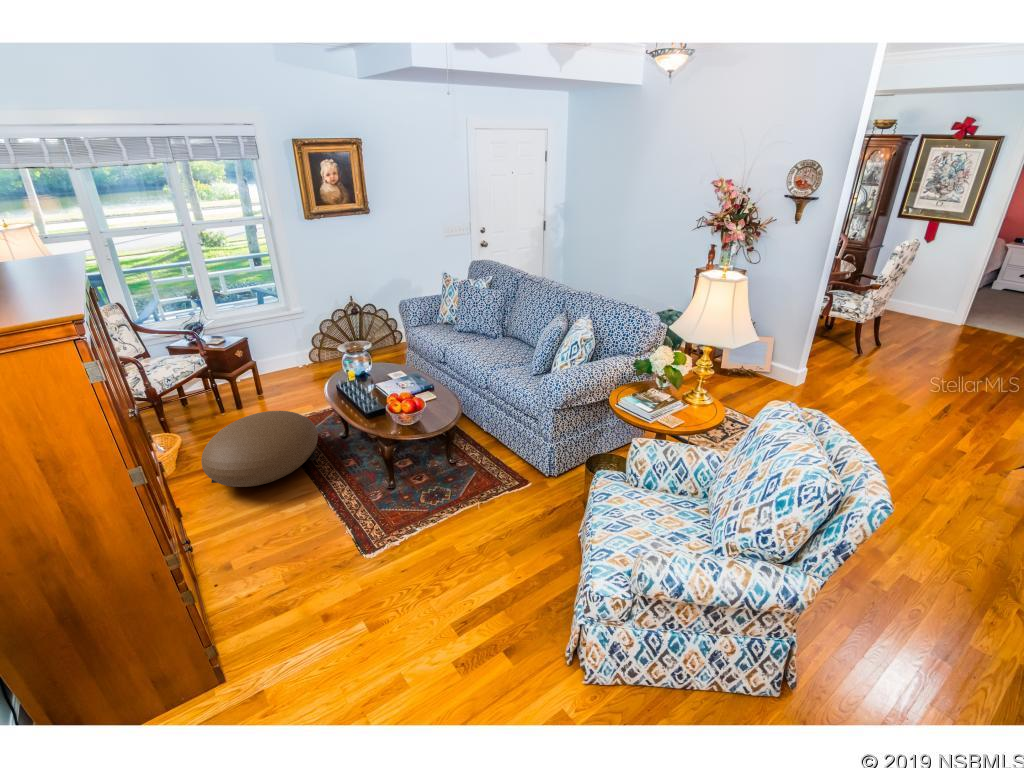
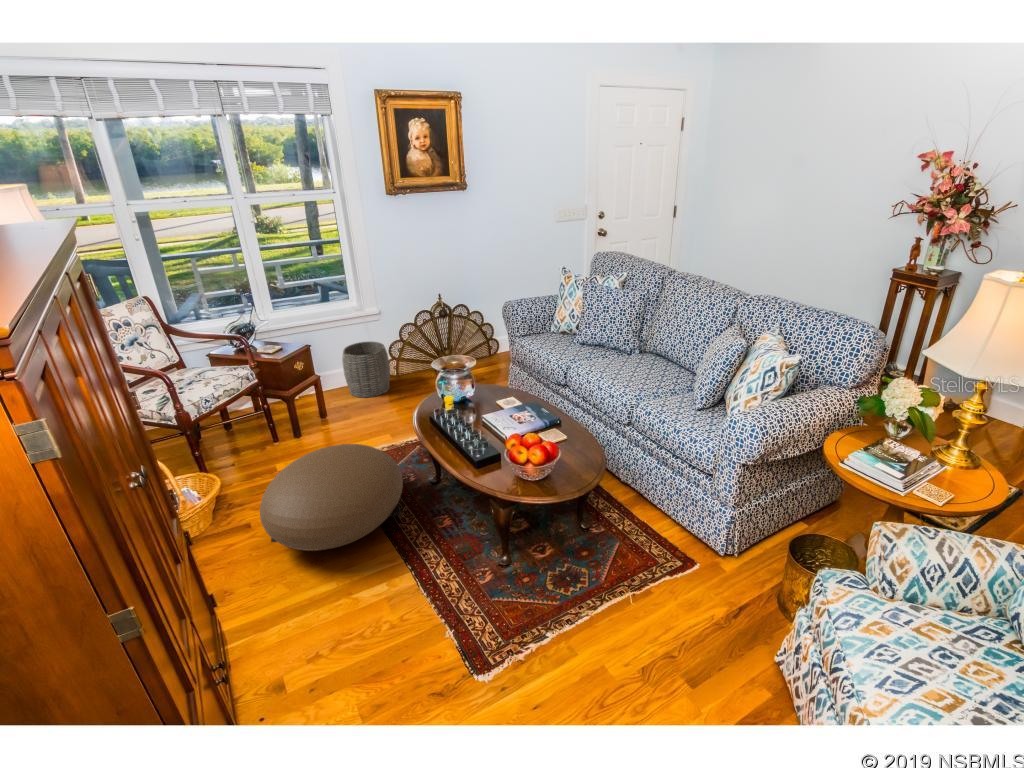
woven basket: none [271,335,313,380] -> present [342,342,390,398]

